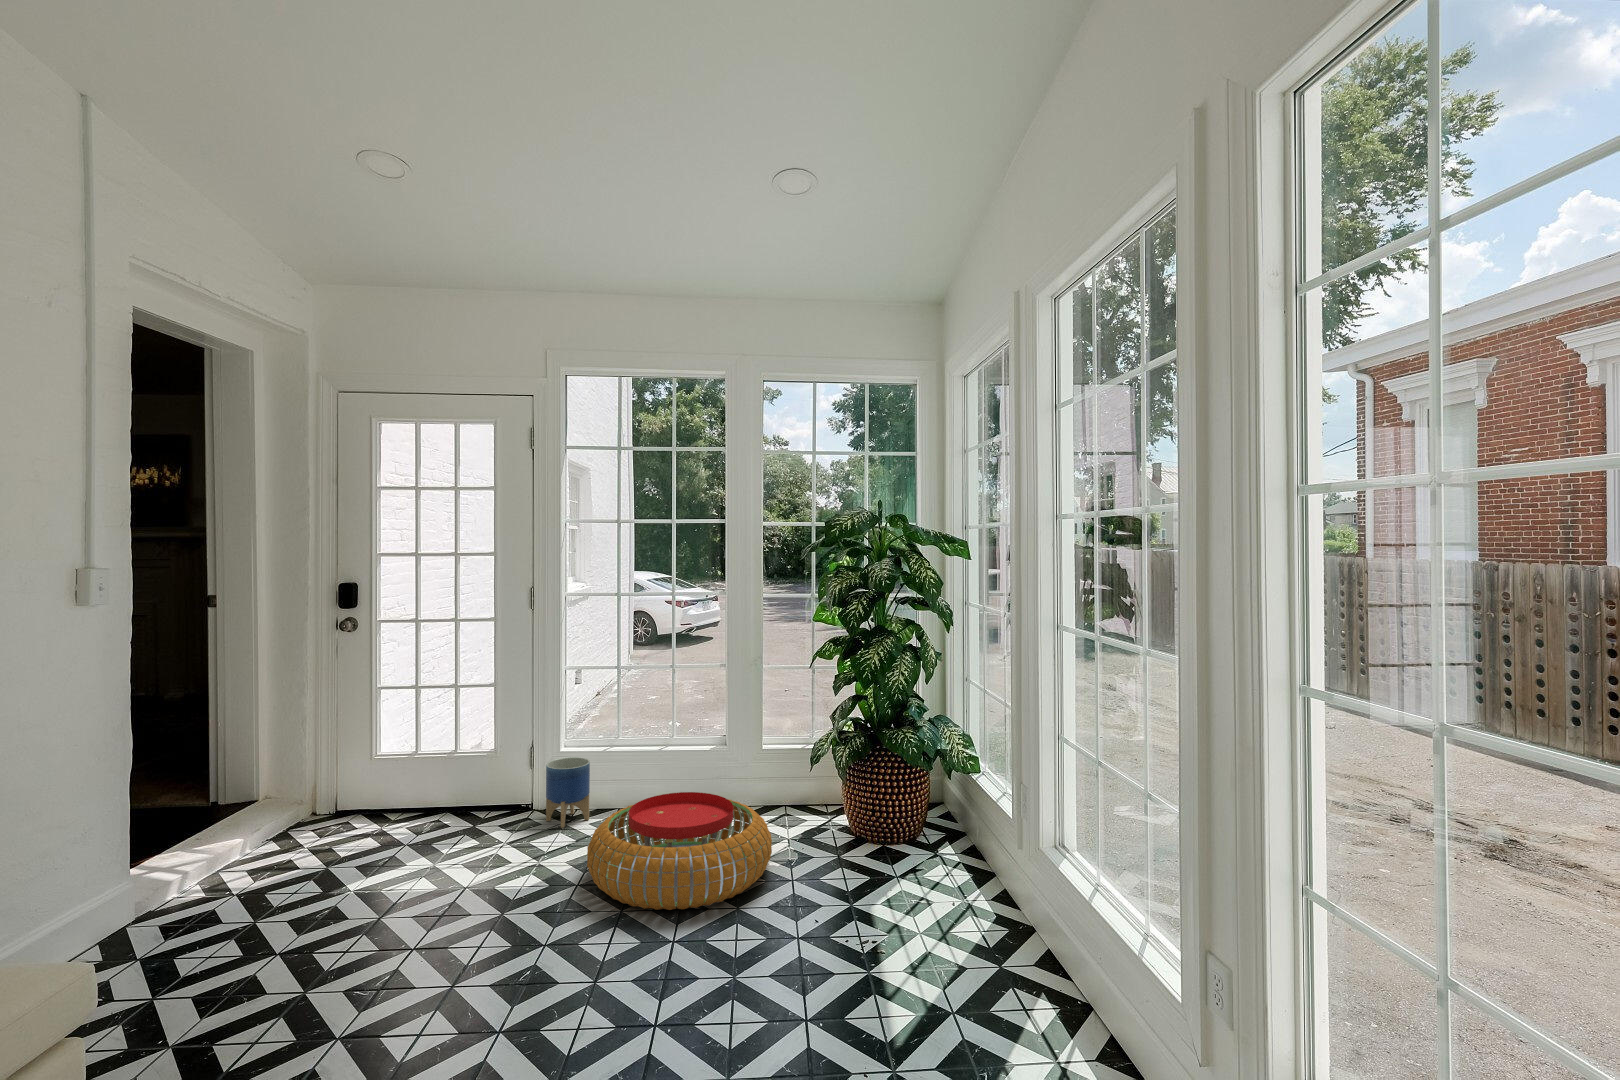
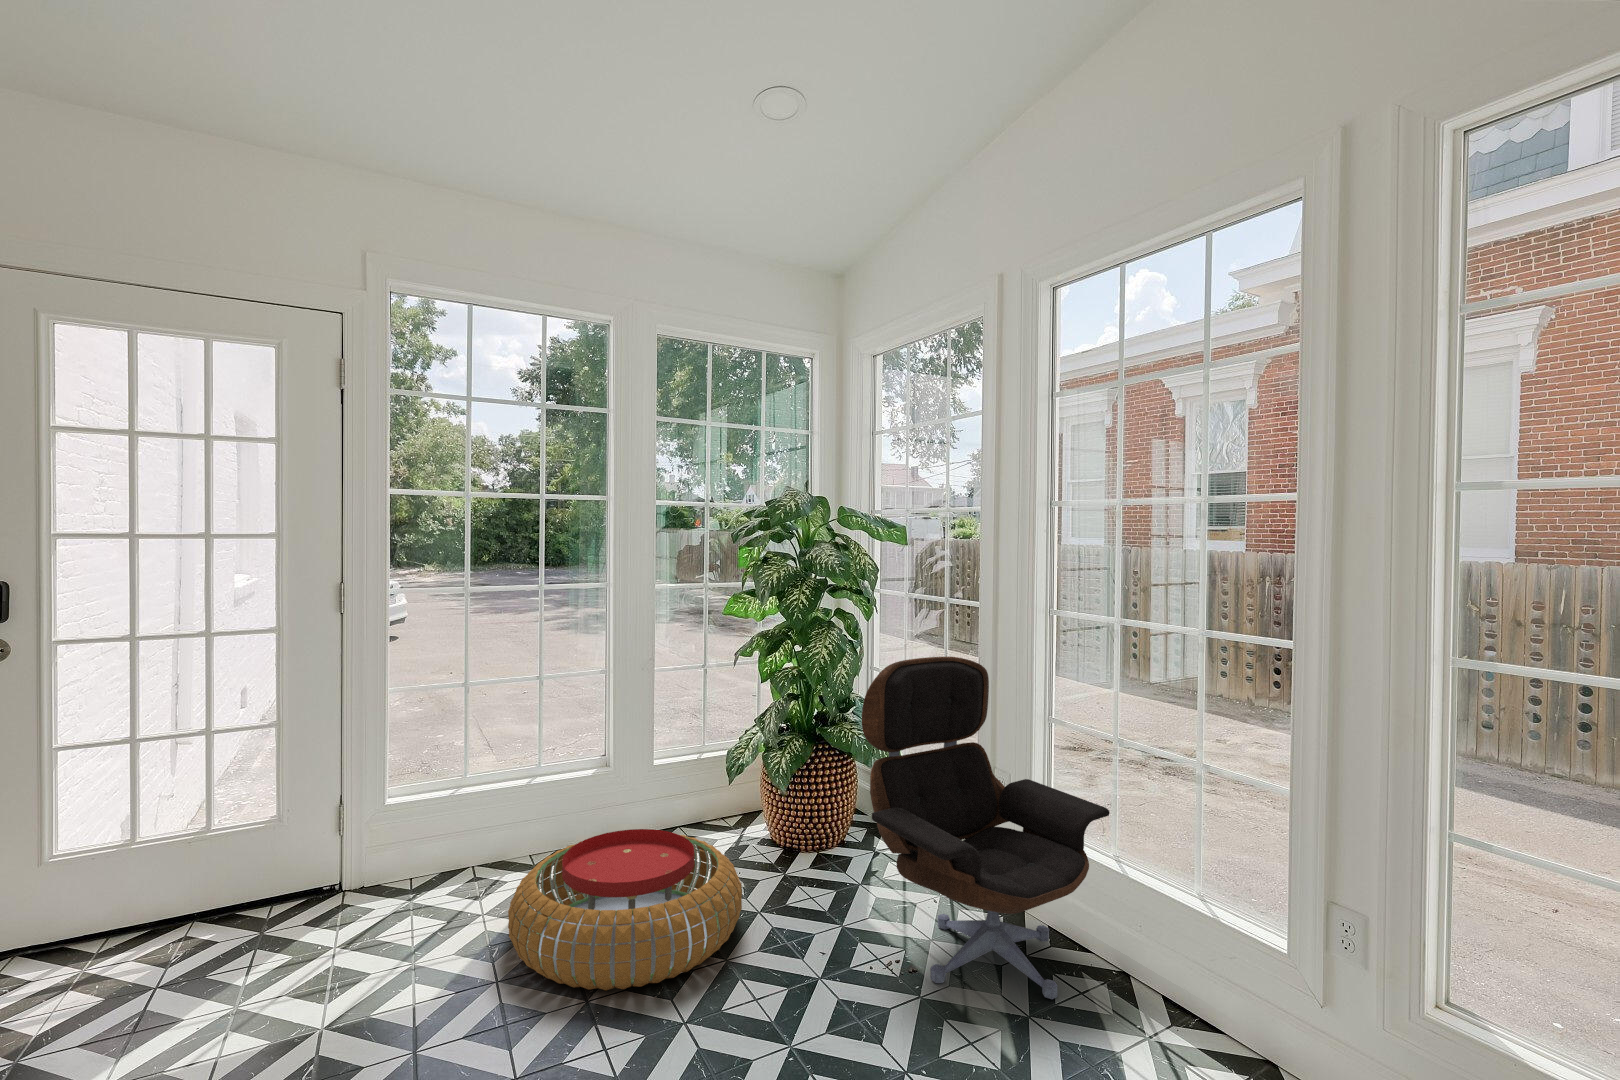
lounge chair: none [841,668,1081,1005] -> present [862,657,1109,999]
planter: present [546,757,590,828] -> none [375,809,440,909]

